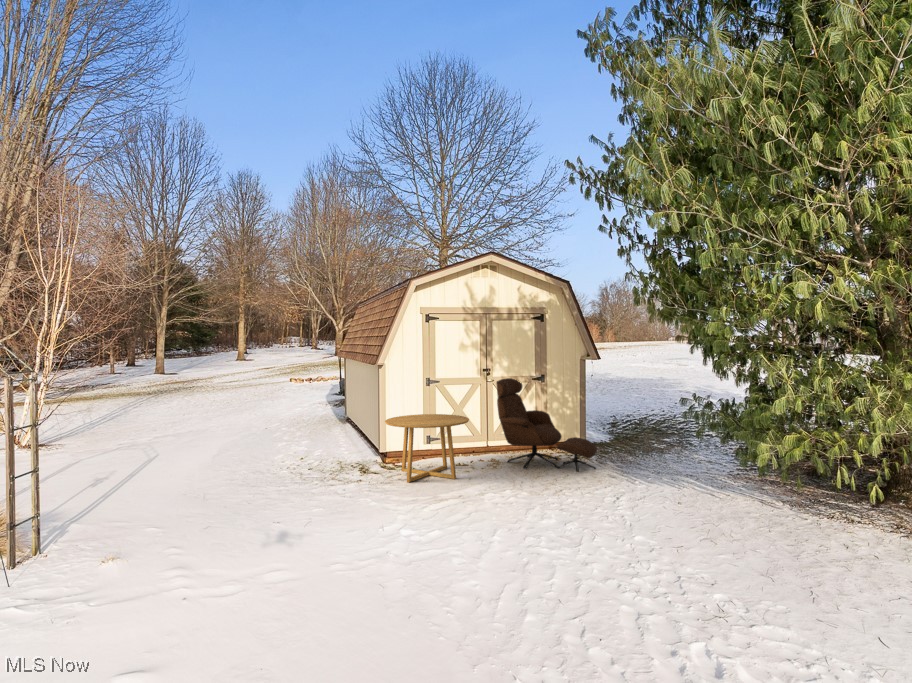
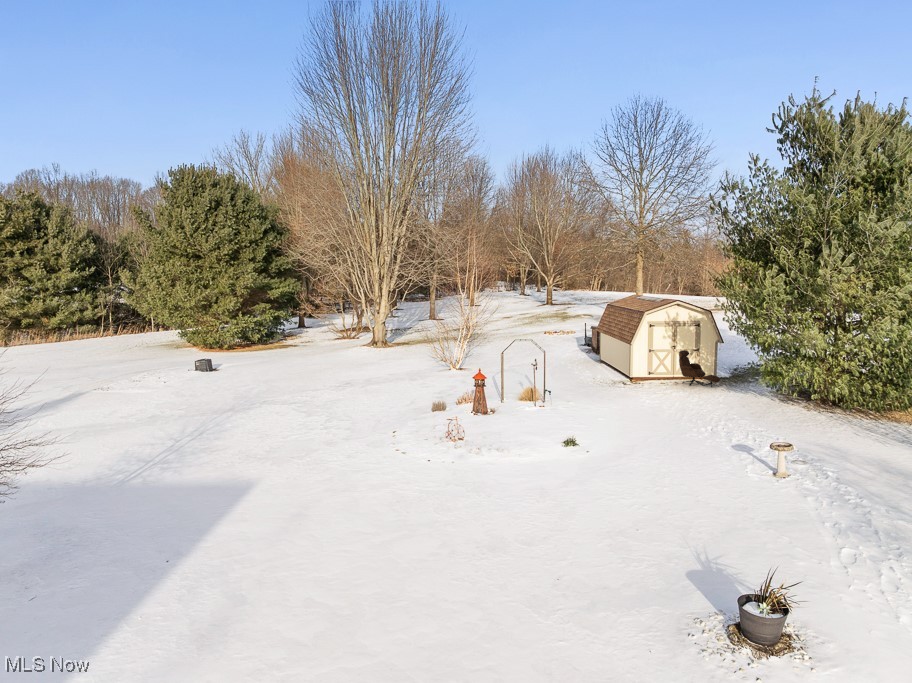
round table: present [385,414,469,482] -> none [636,364,669,388]

